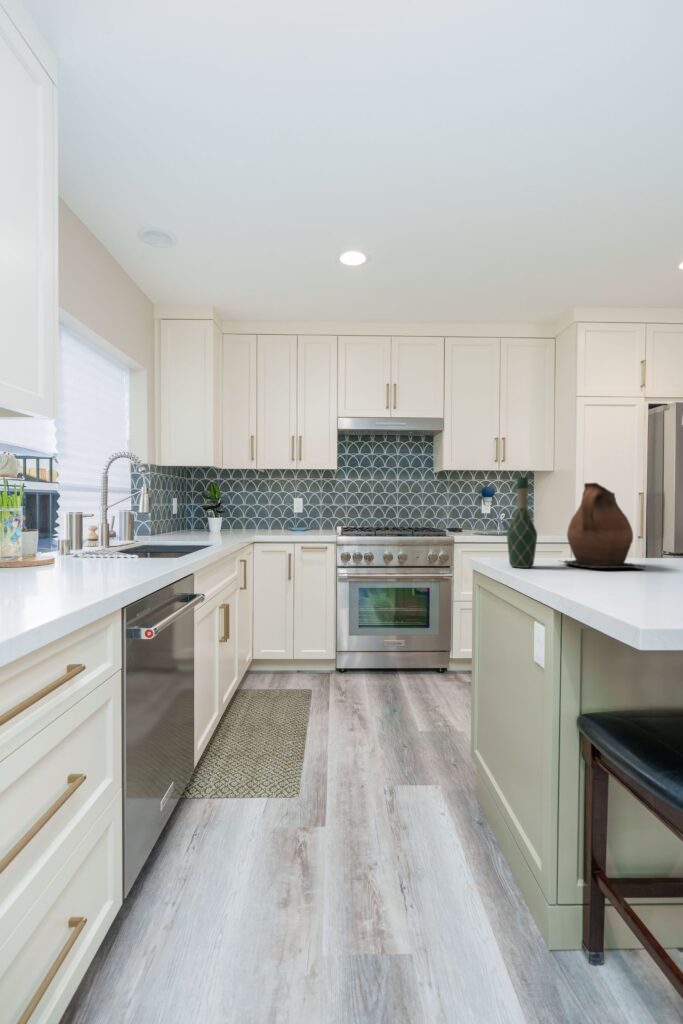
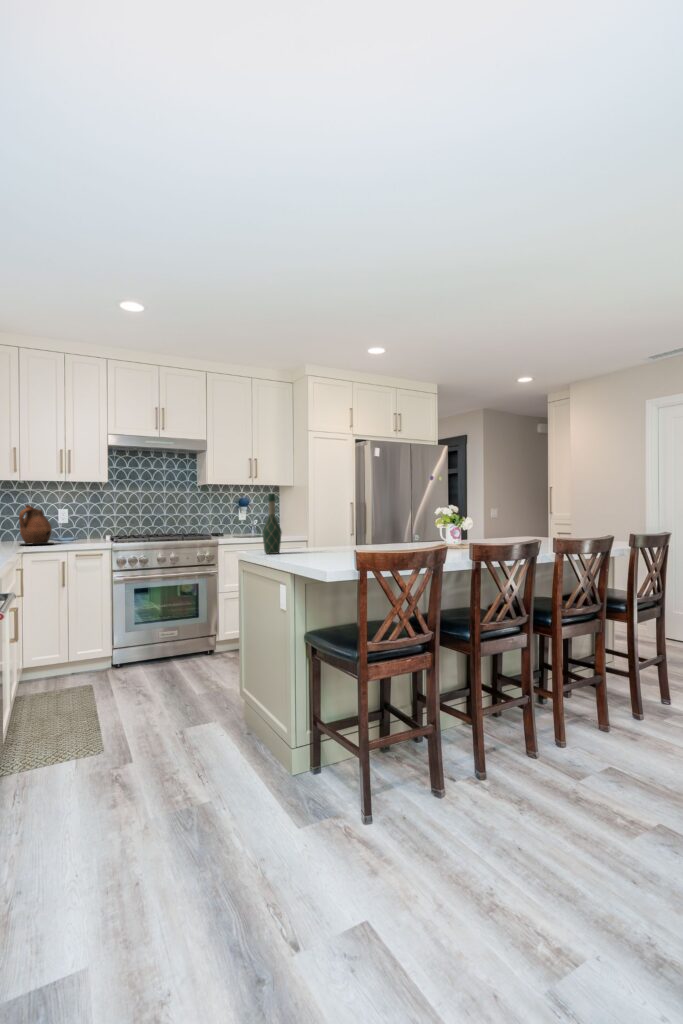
ceramic pitcher: present [564,483,645,568] -> present [19,505,53,545]

